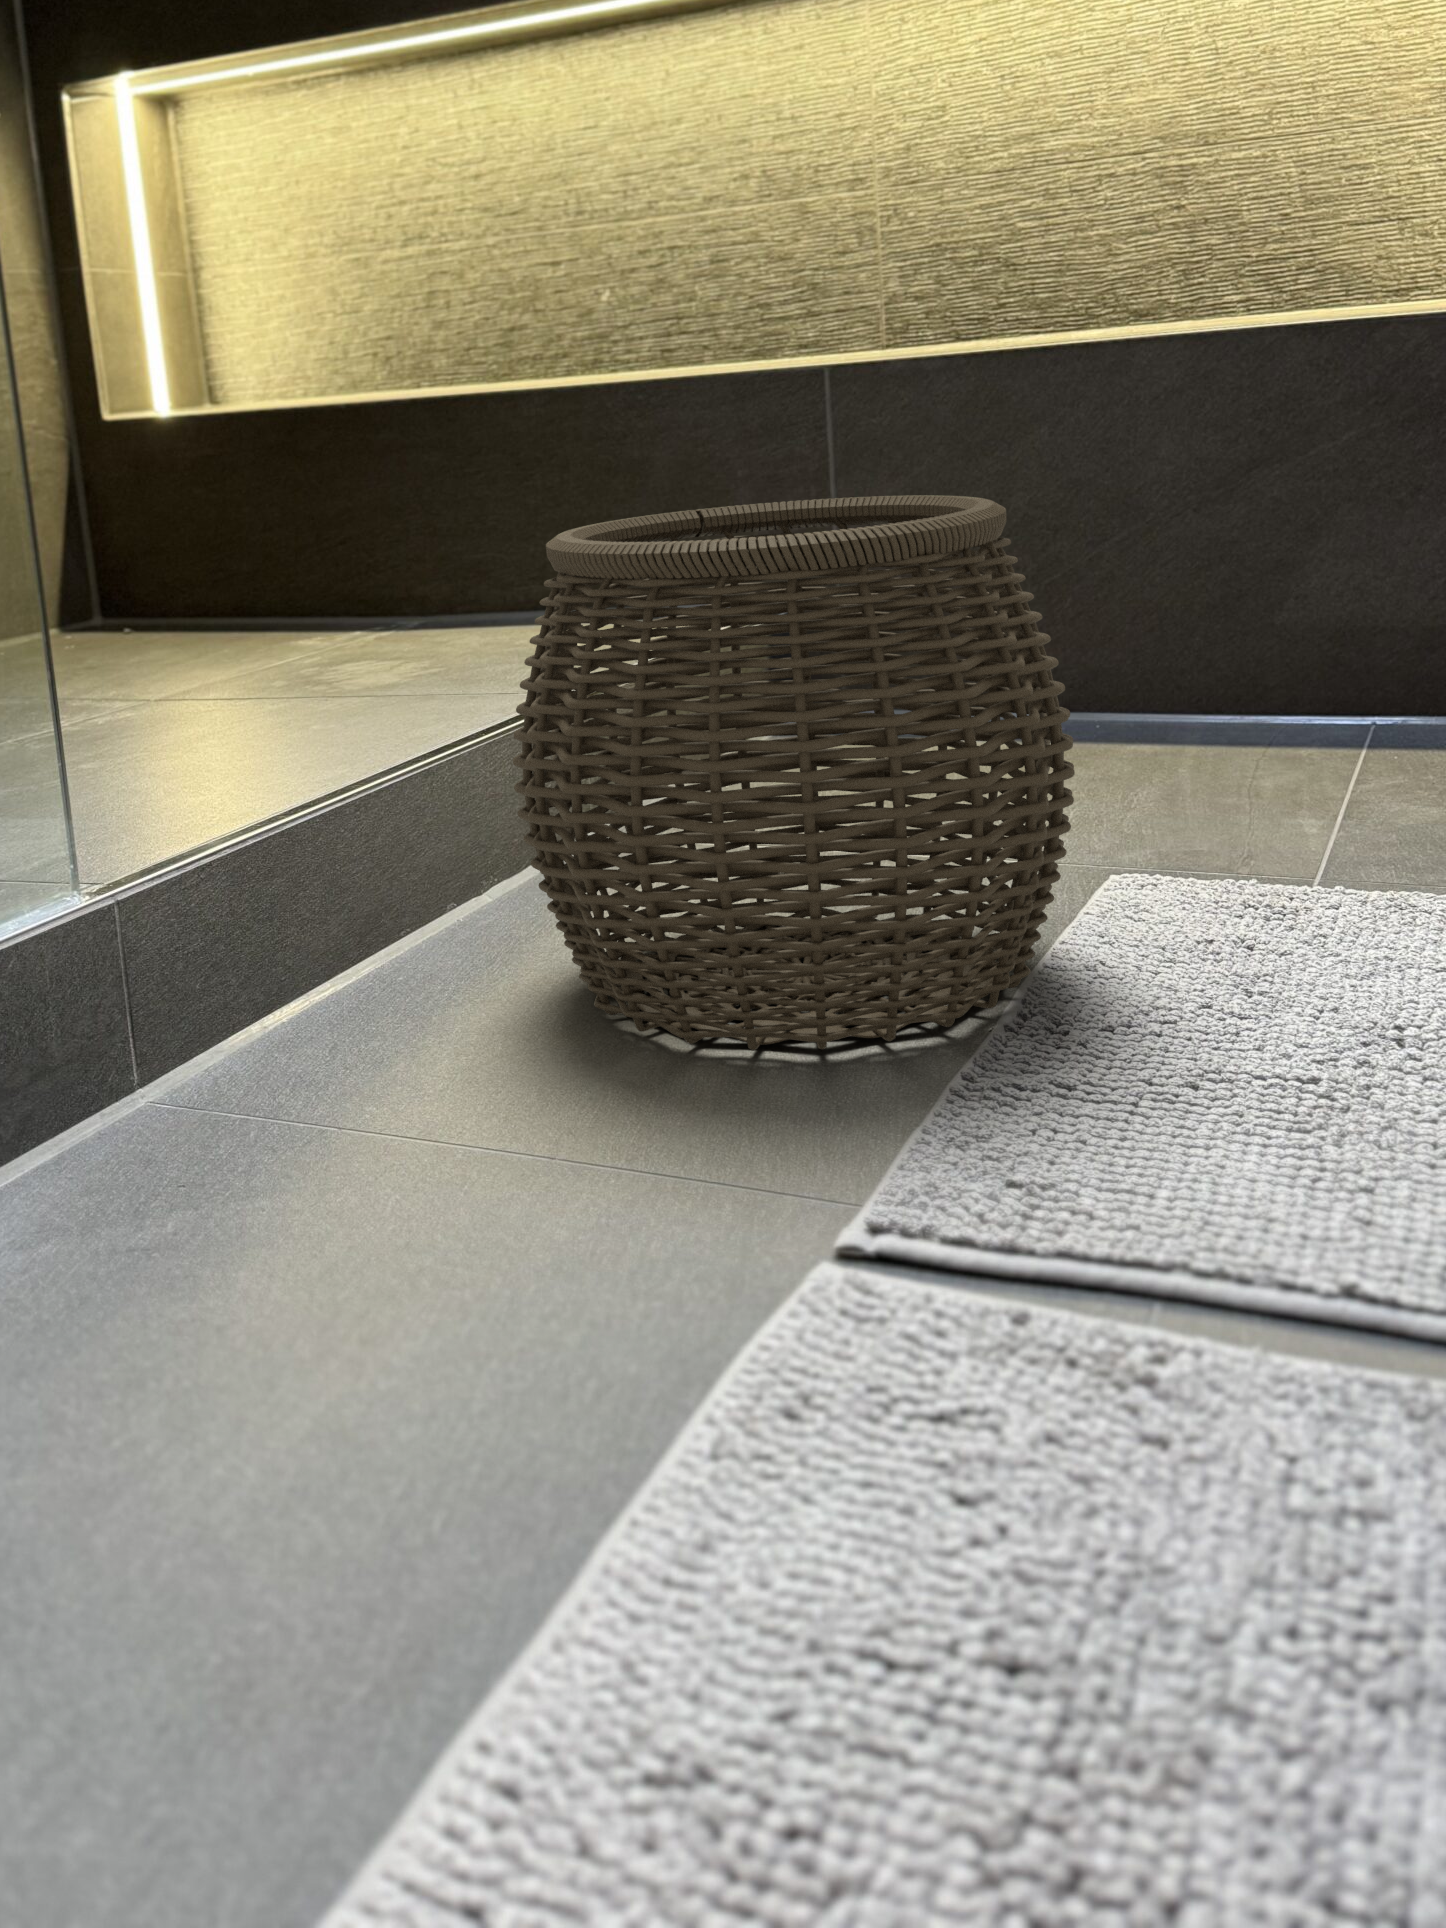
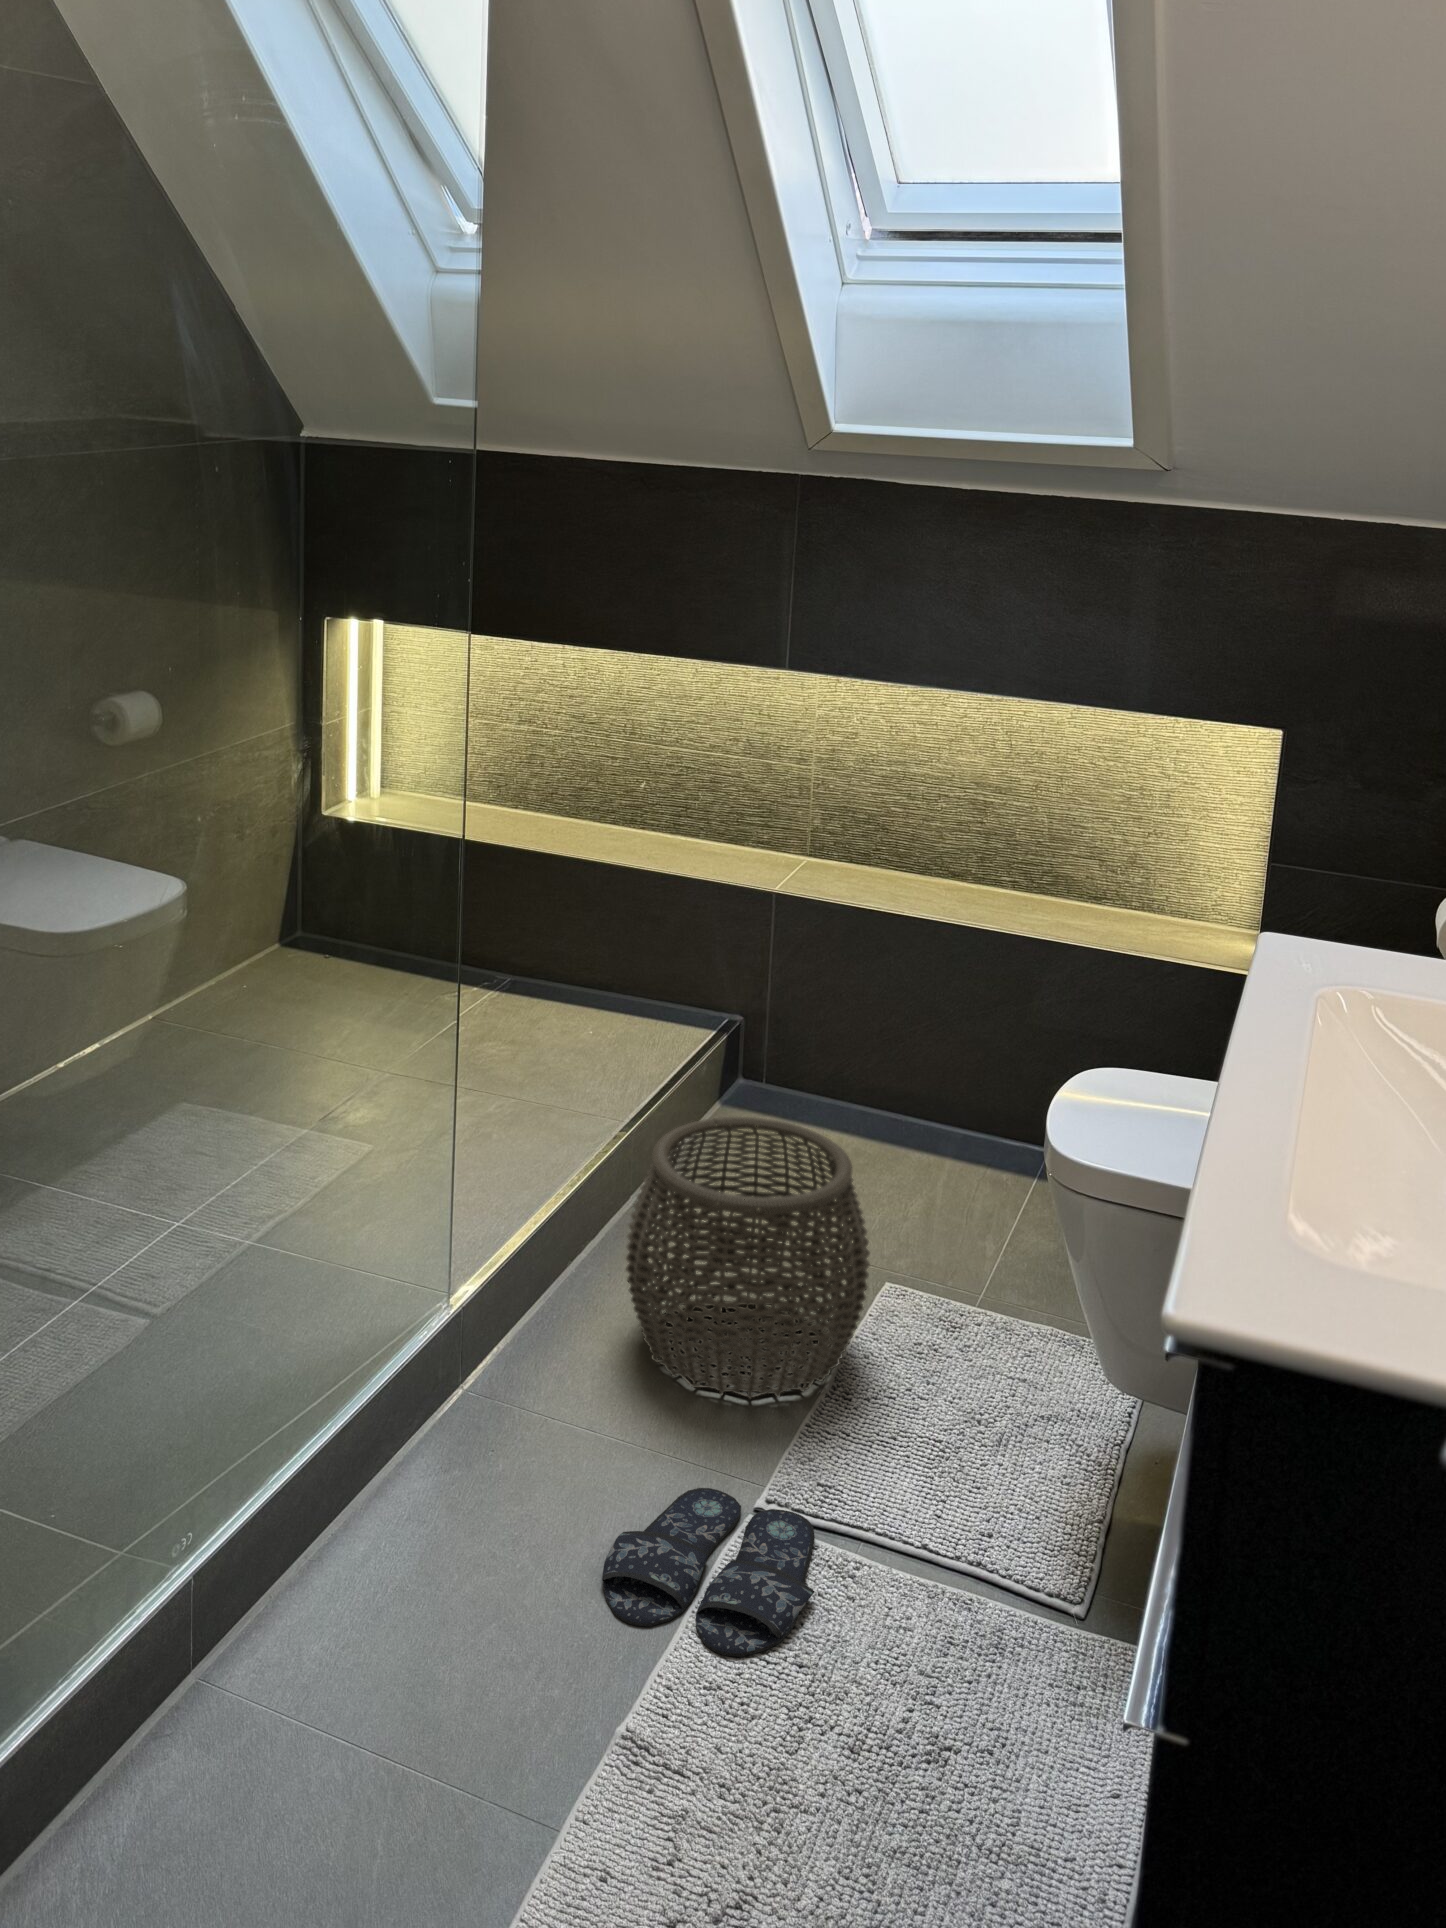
slippers: none [346,1212,1033,1651] -> present [602,1488,815,1657]

